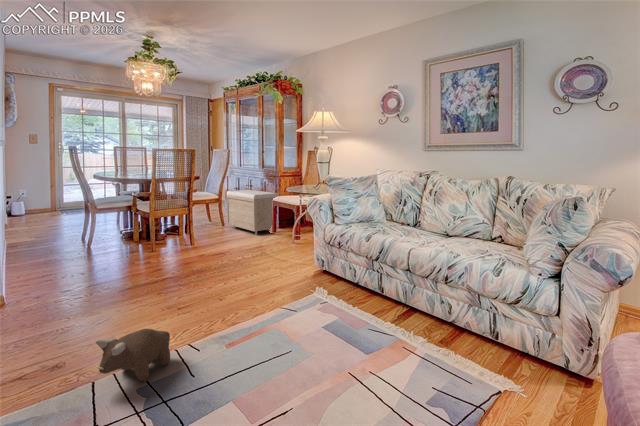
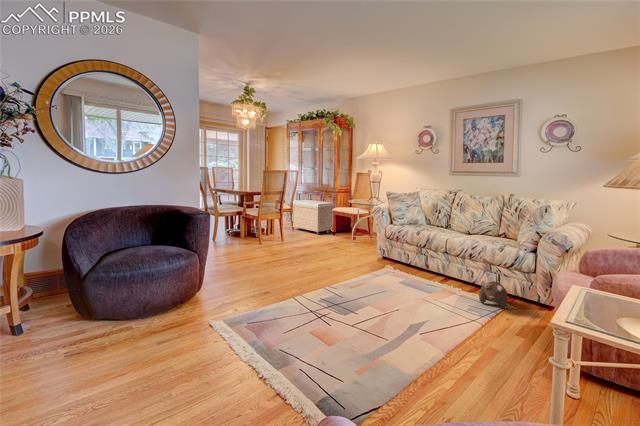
plush toy: present [96,329,170,381] -> present [479,281,508,308]

